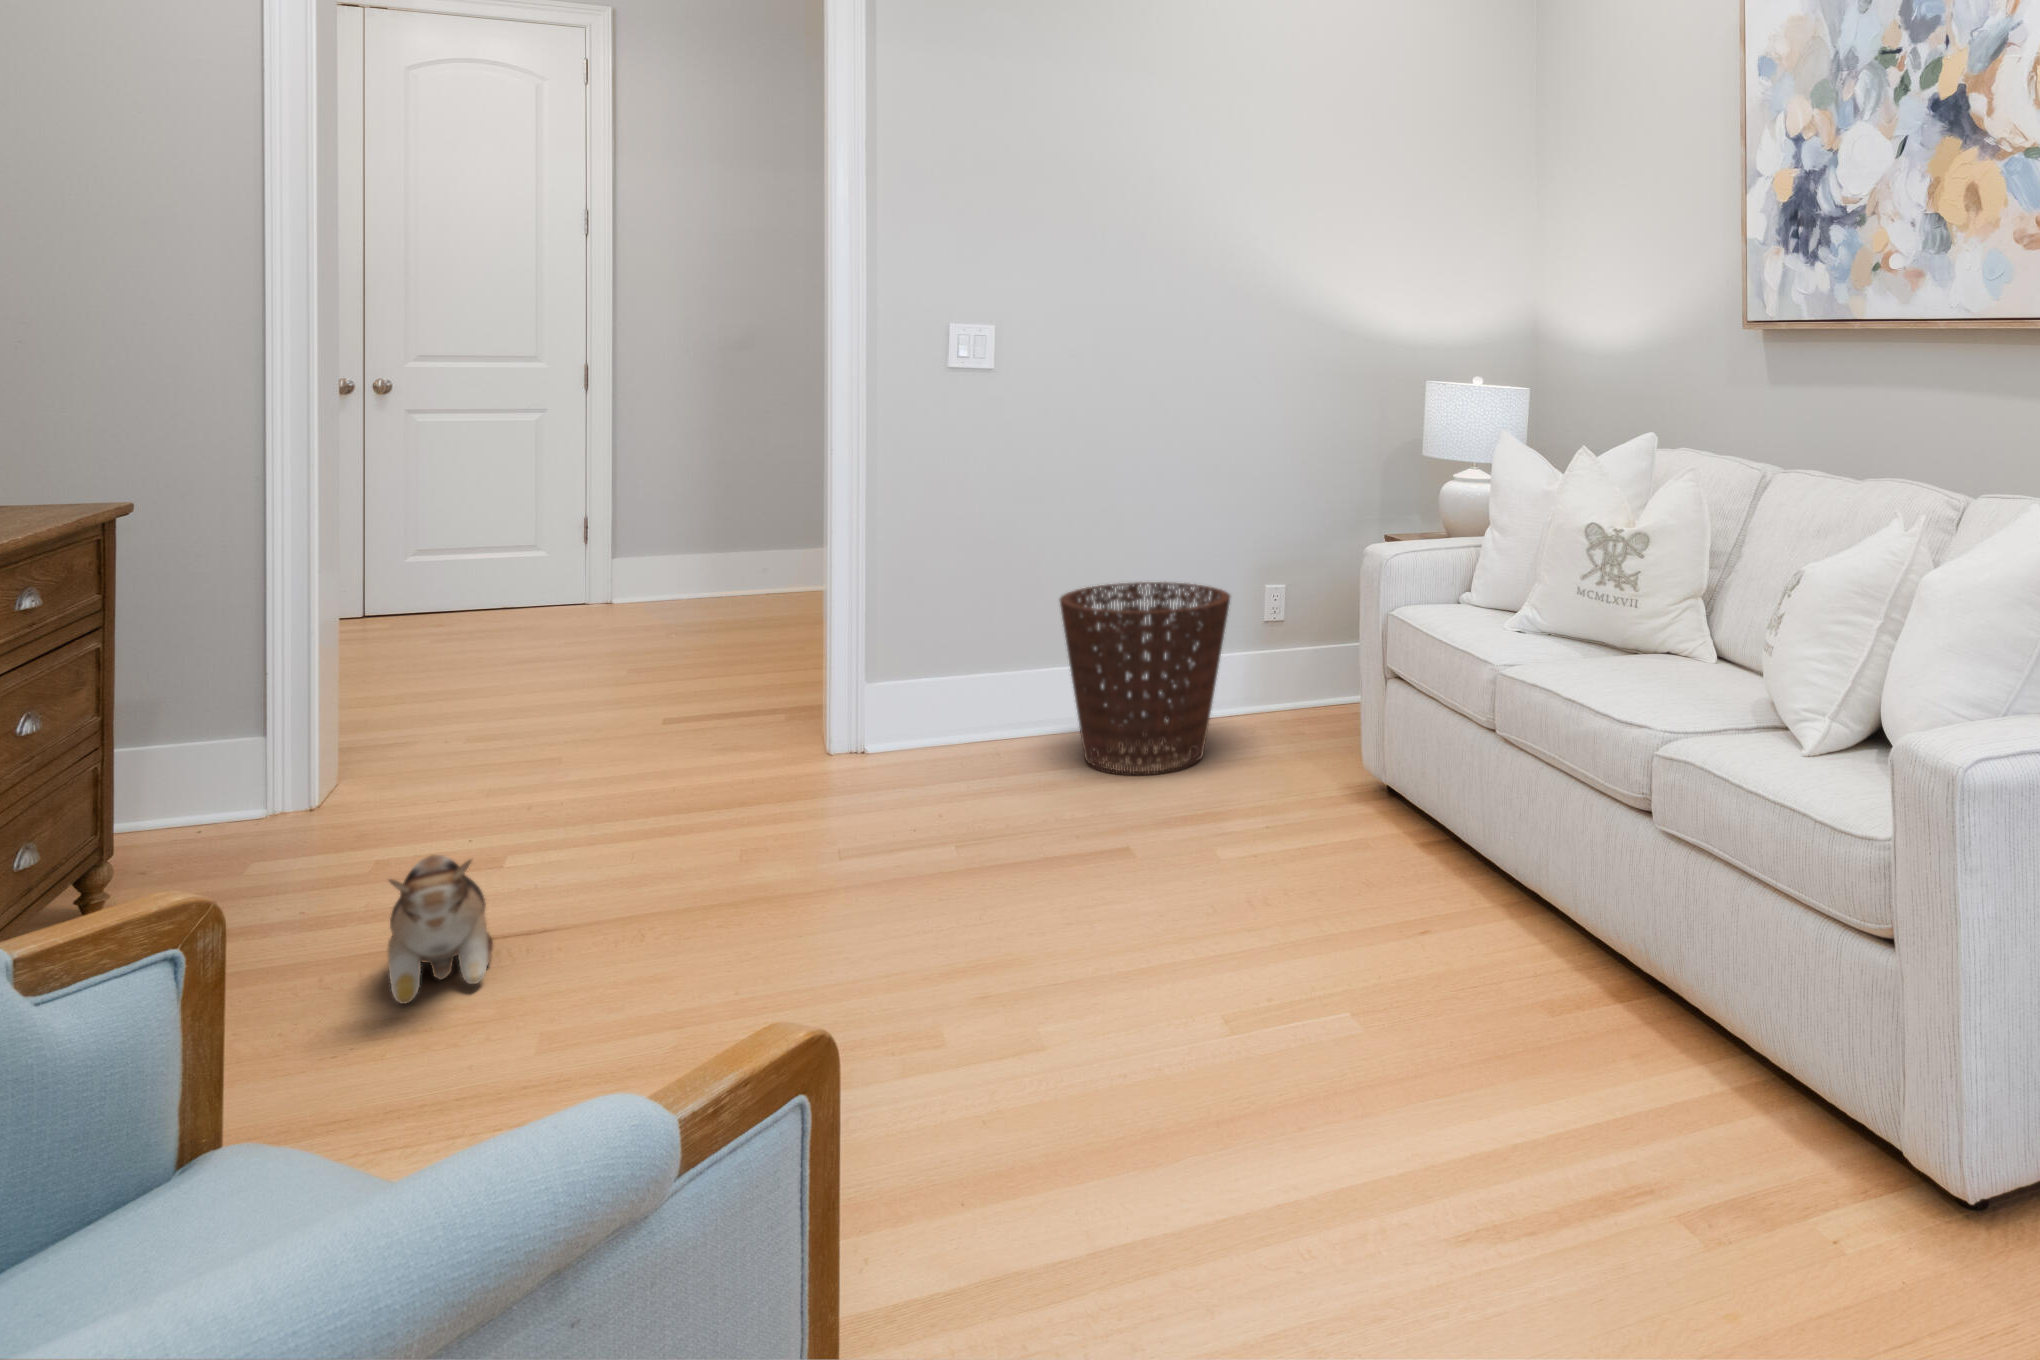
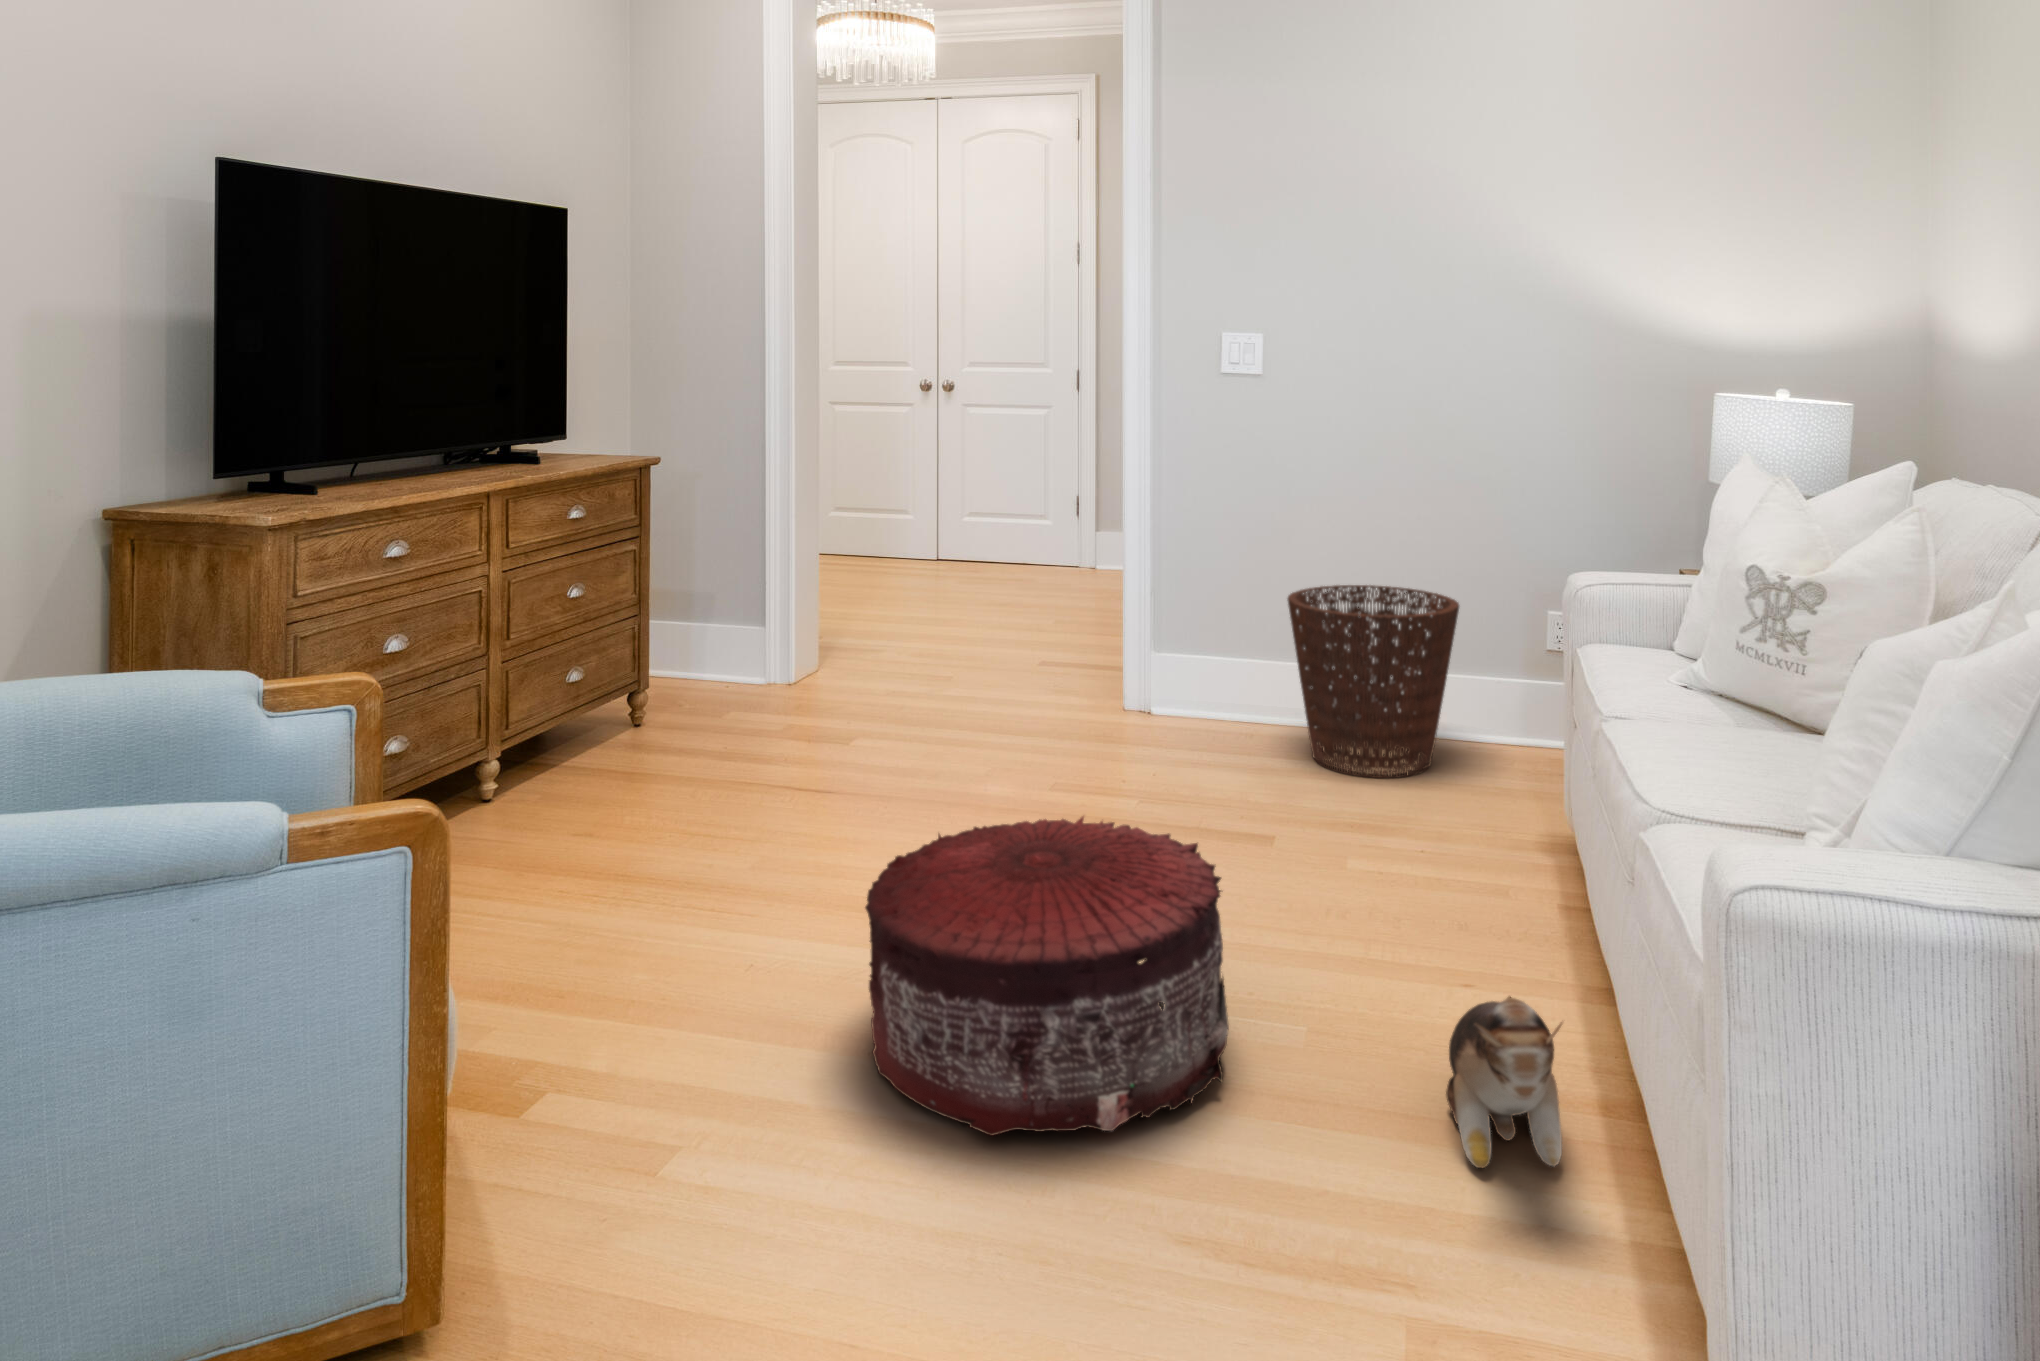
pouf: none [955,850,1378,1215] -> present [865,816,1229,1136]
plush toy: present [388,855,493,1004] -> present [1446,996,1562,1168]

